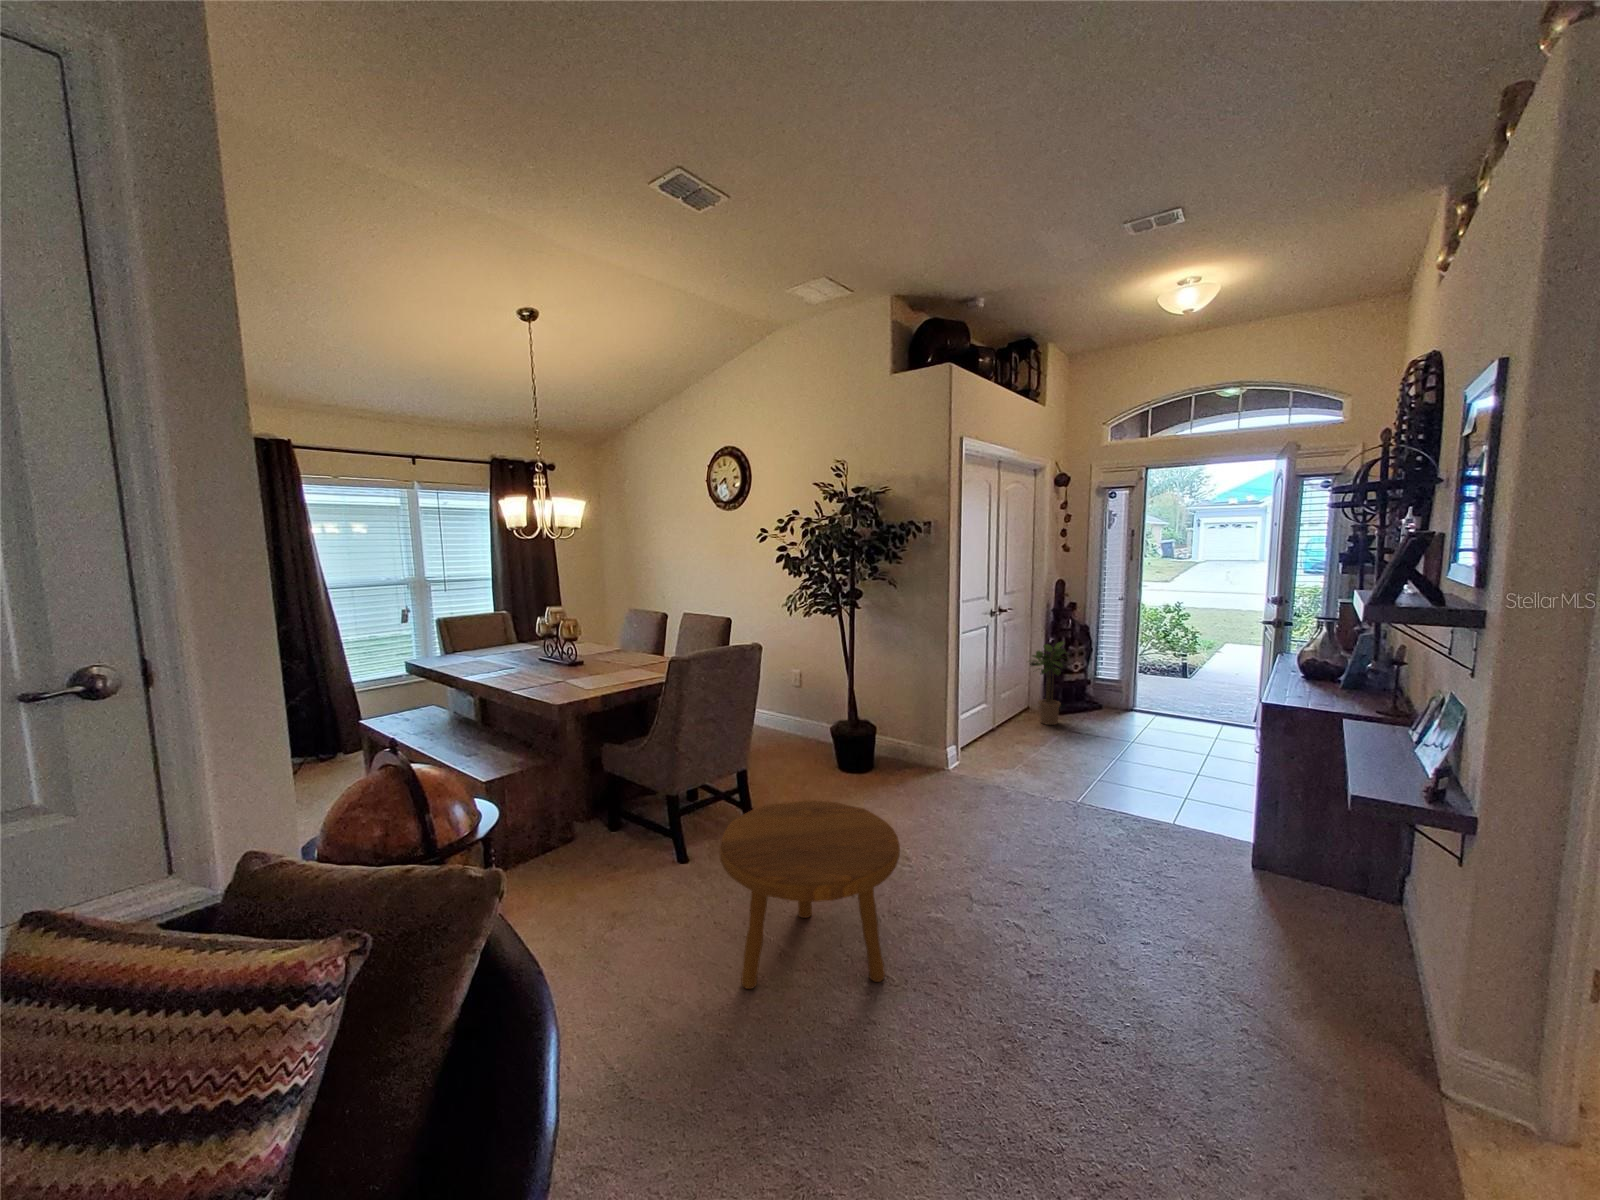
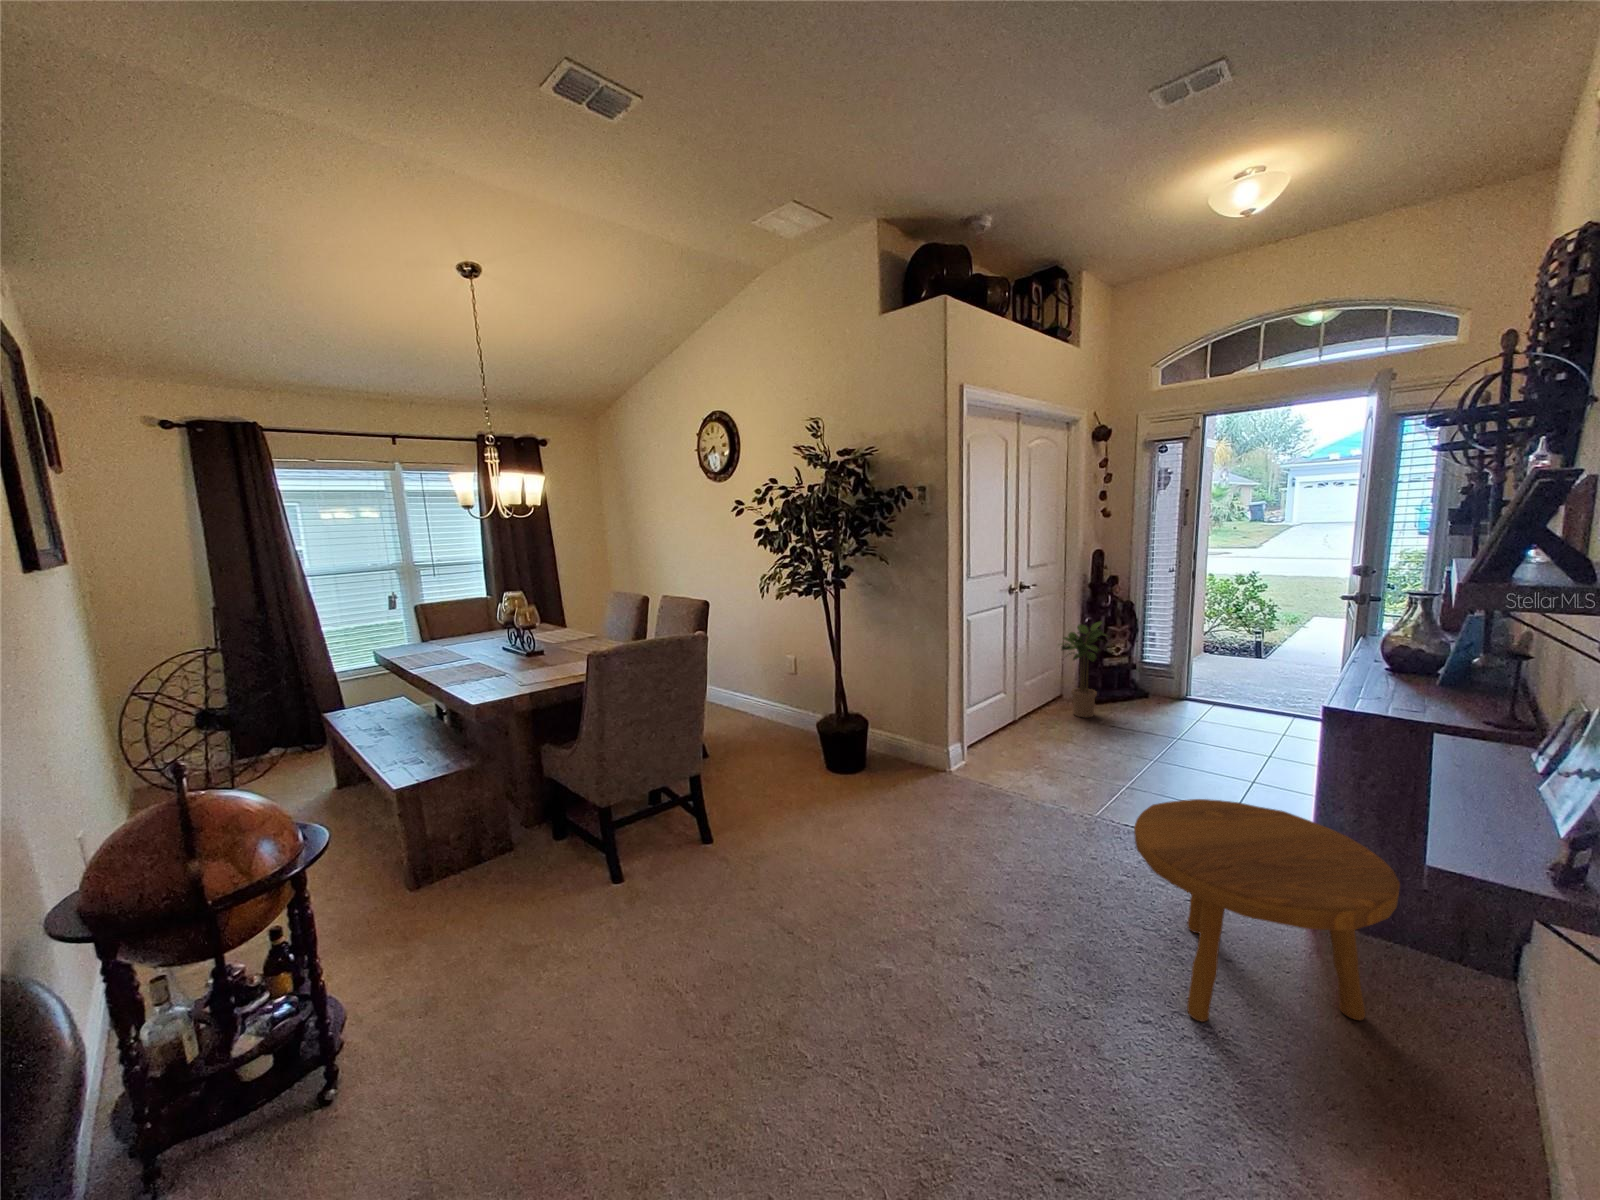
footstool: present [719,800,900,989] -> present [1134,799,1400,1022]

